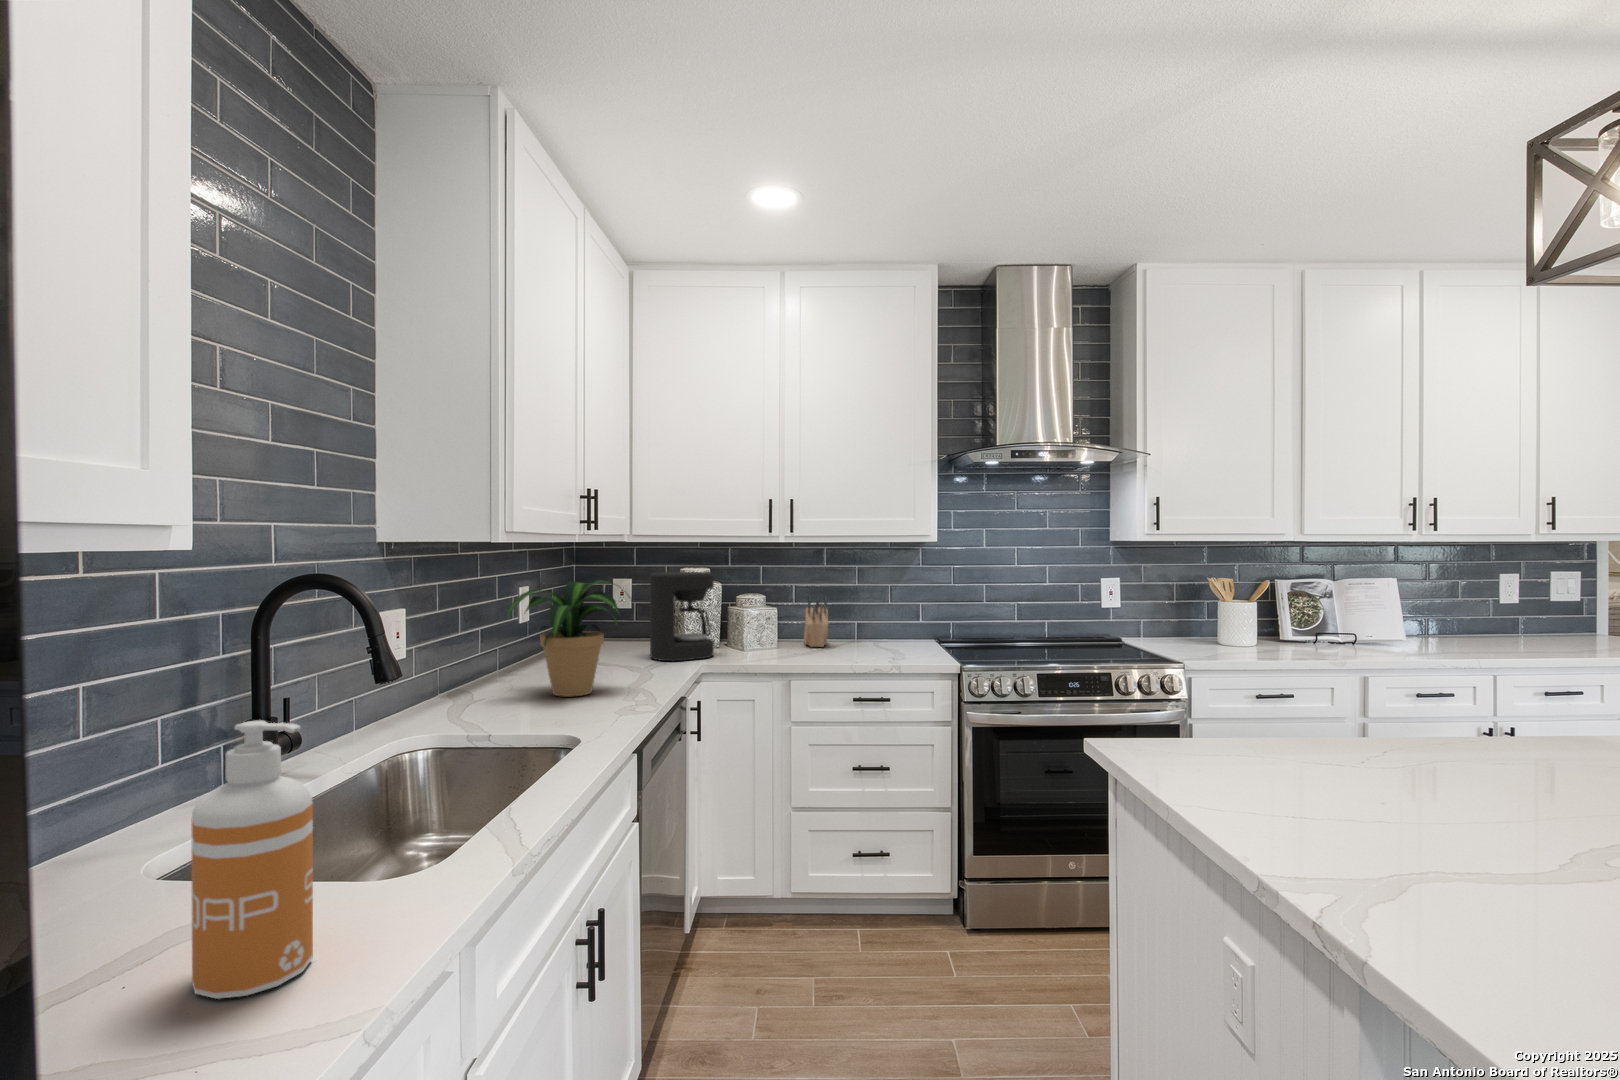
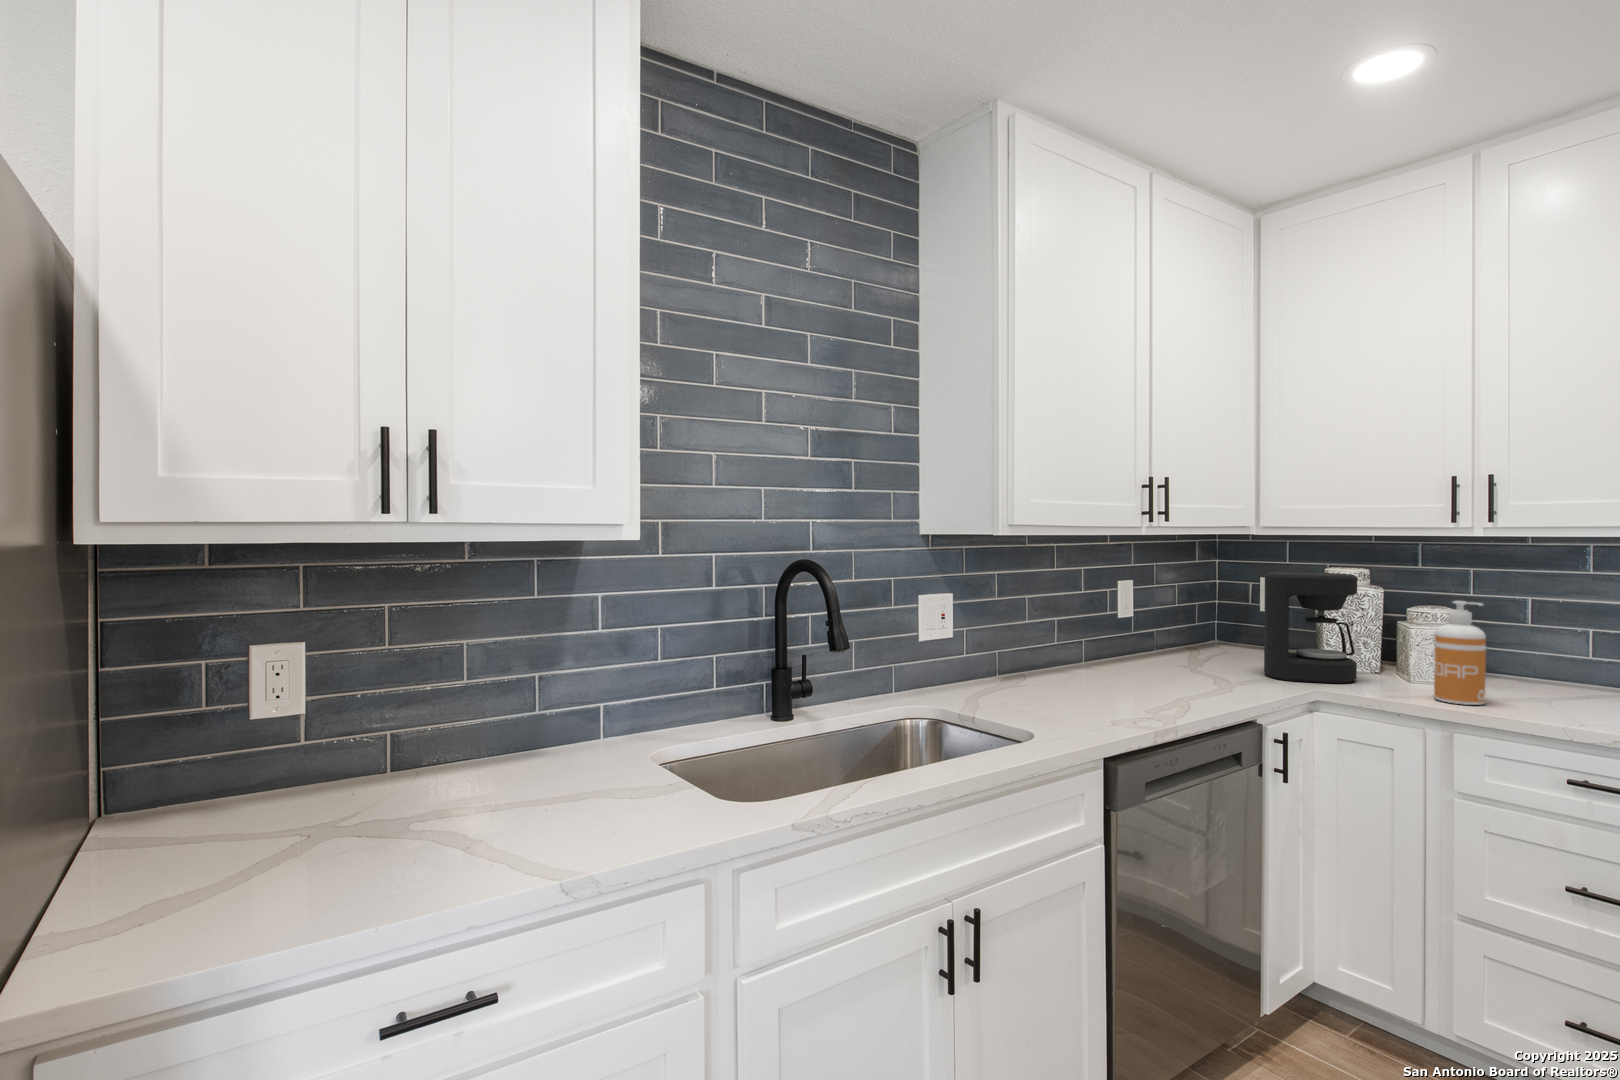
potted plant: present [507,580,618,697] -> none [1042,577,1180,698]
knife block: present [804,597,828,647] -> none [1532,616,1588,695]
soap dispenser: present [191,720,313,999] -> present [1434,601,1486,705]

